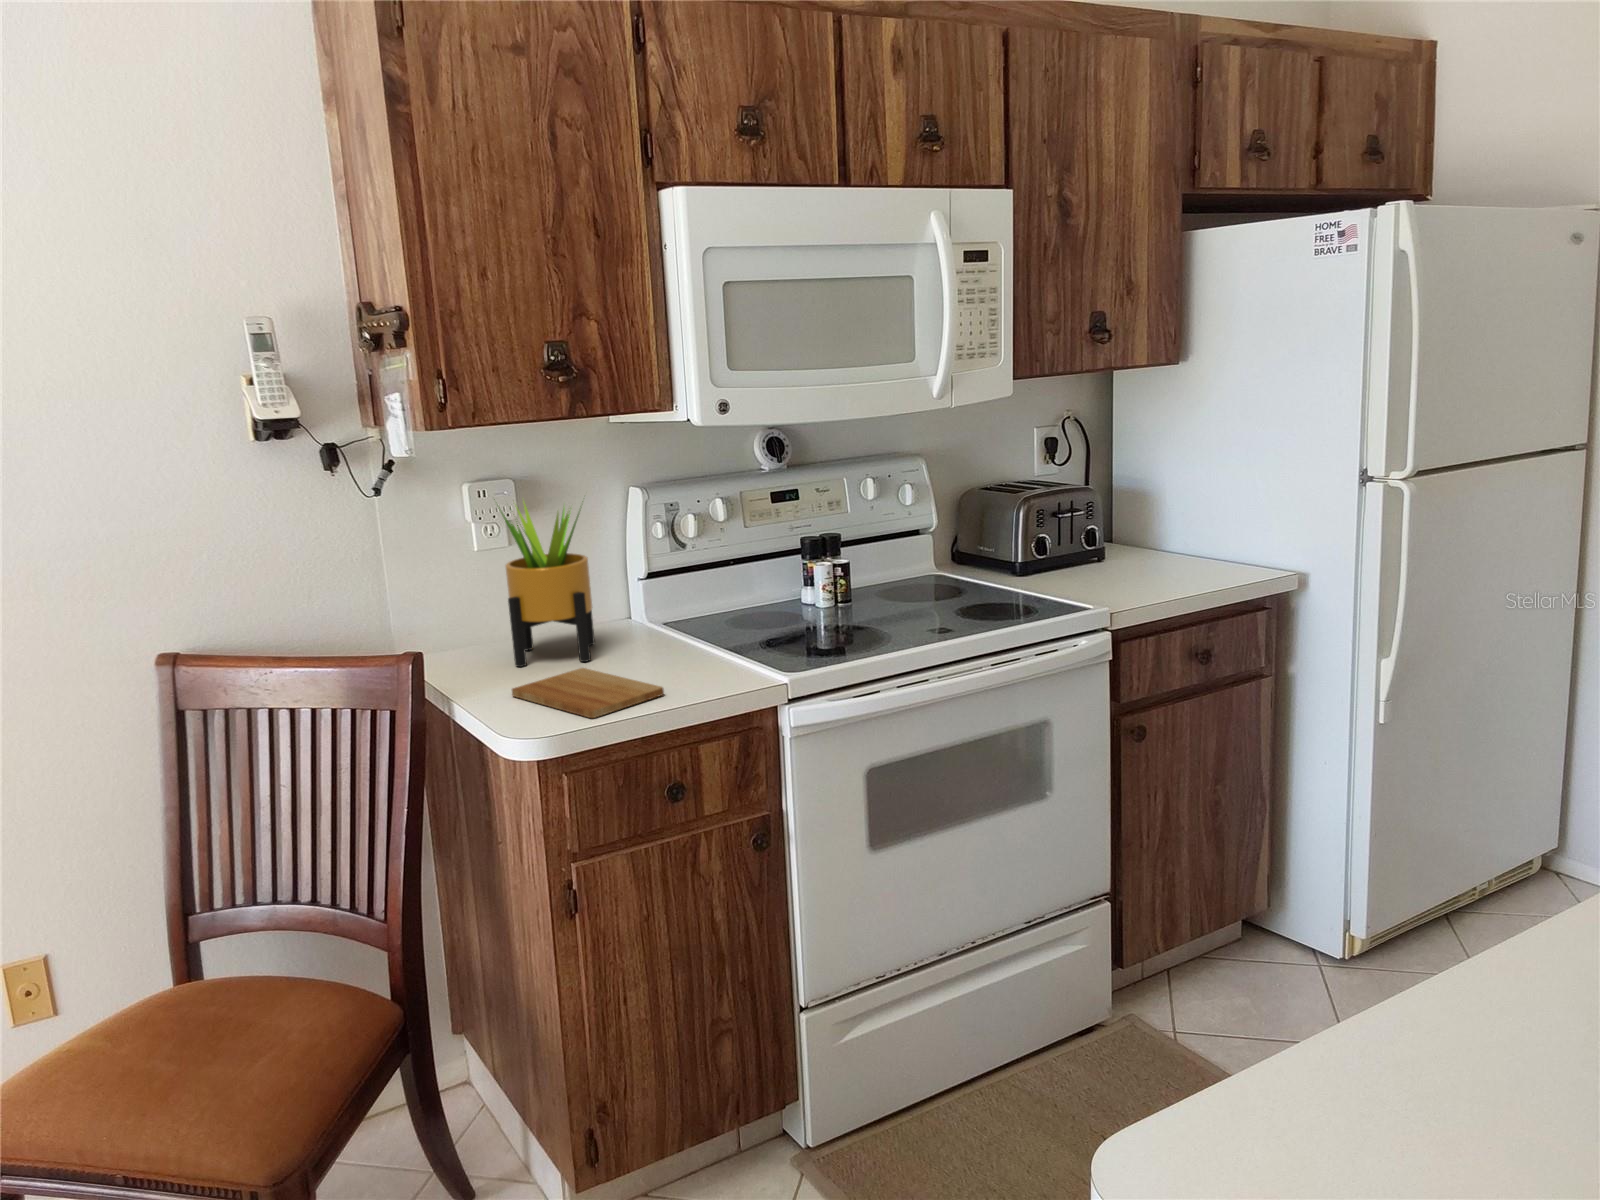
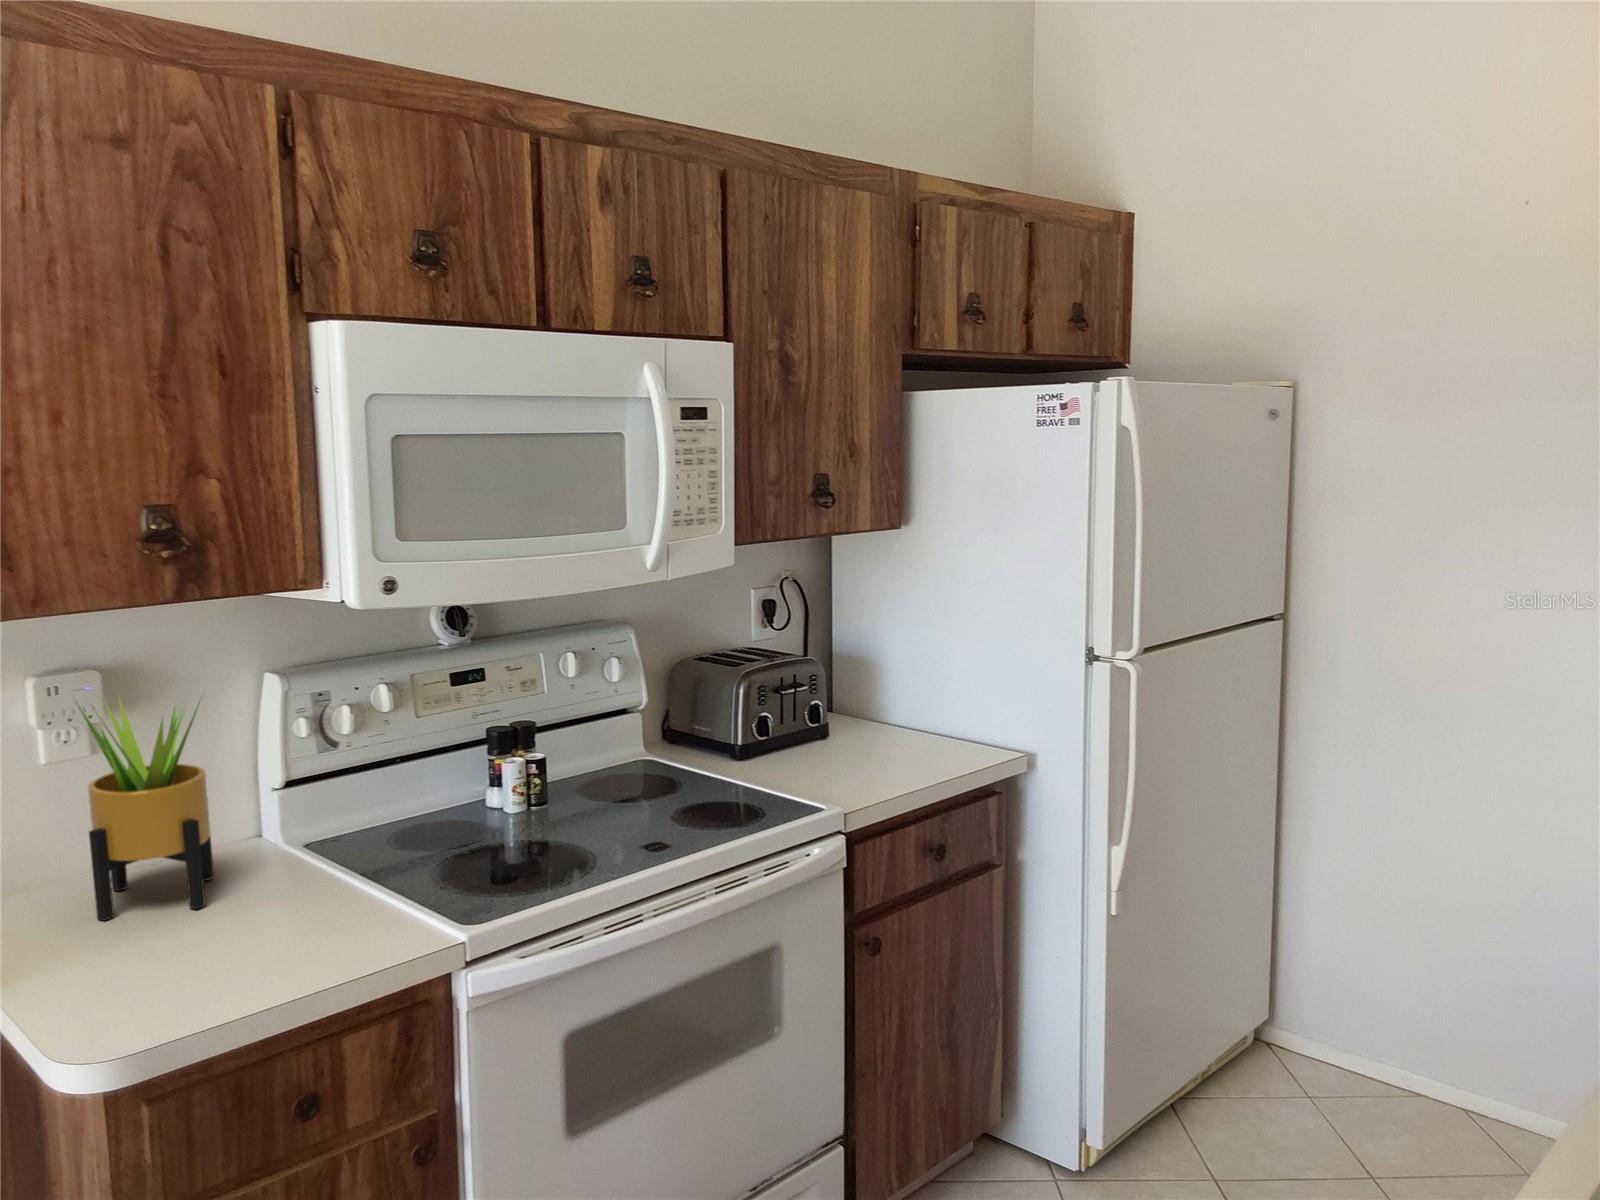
cutting board: present [512,668,664,718] -> none [83,924,300,1013]

